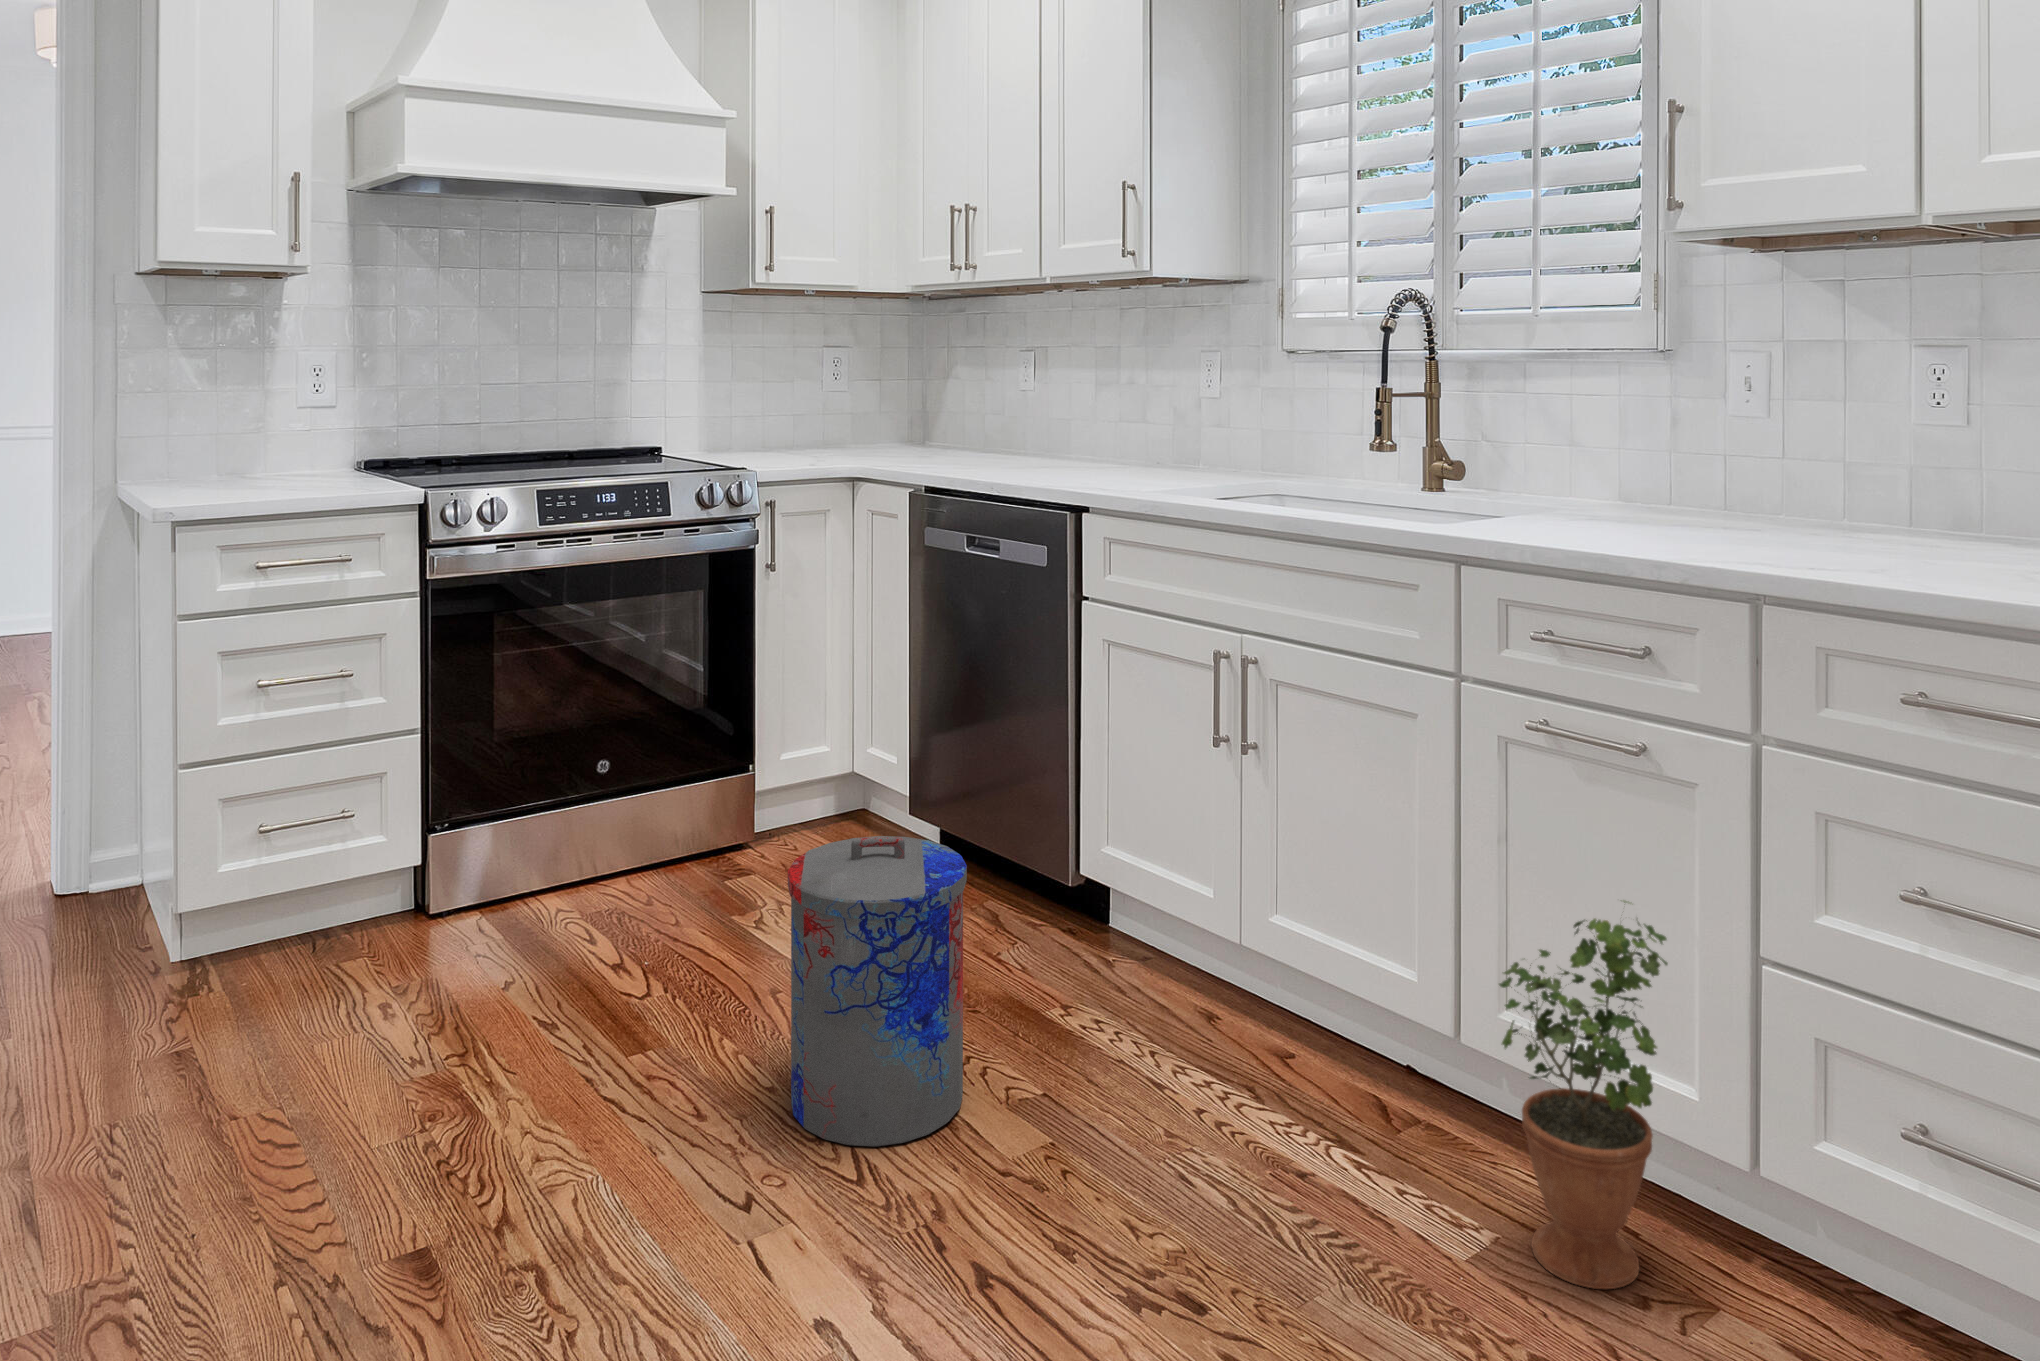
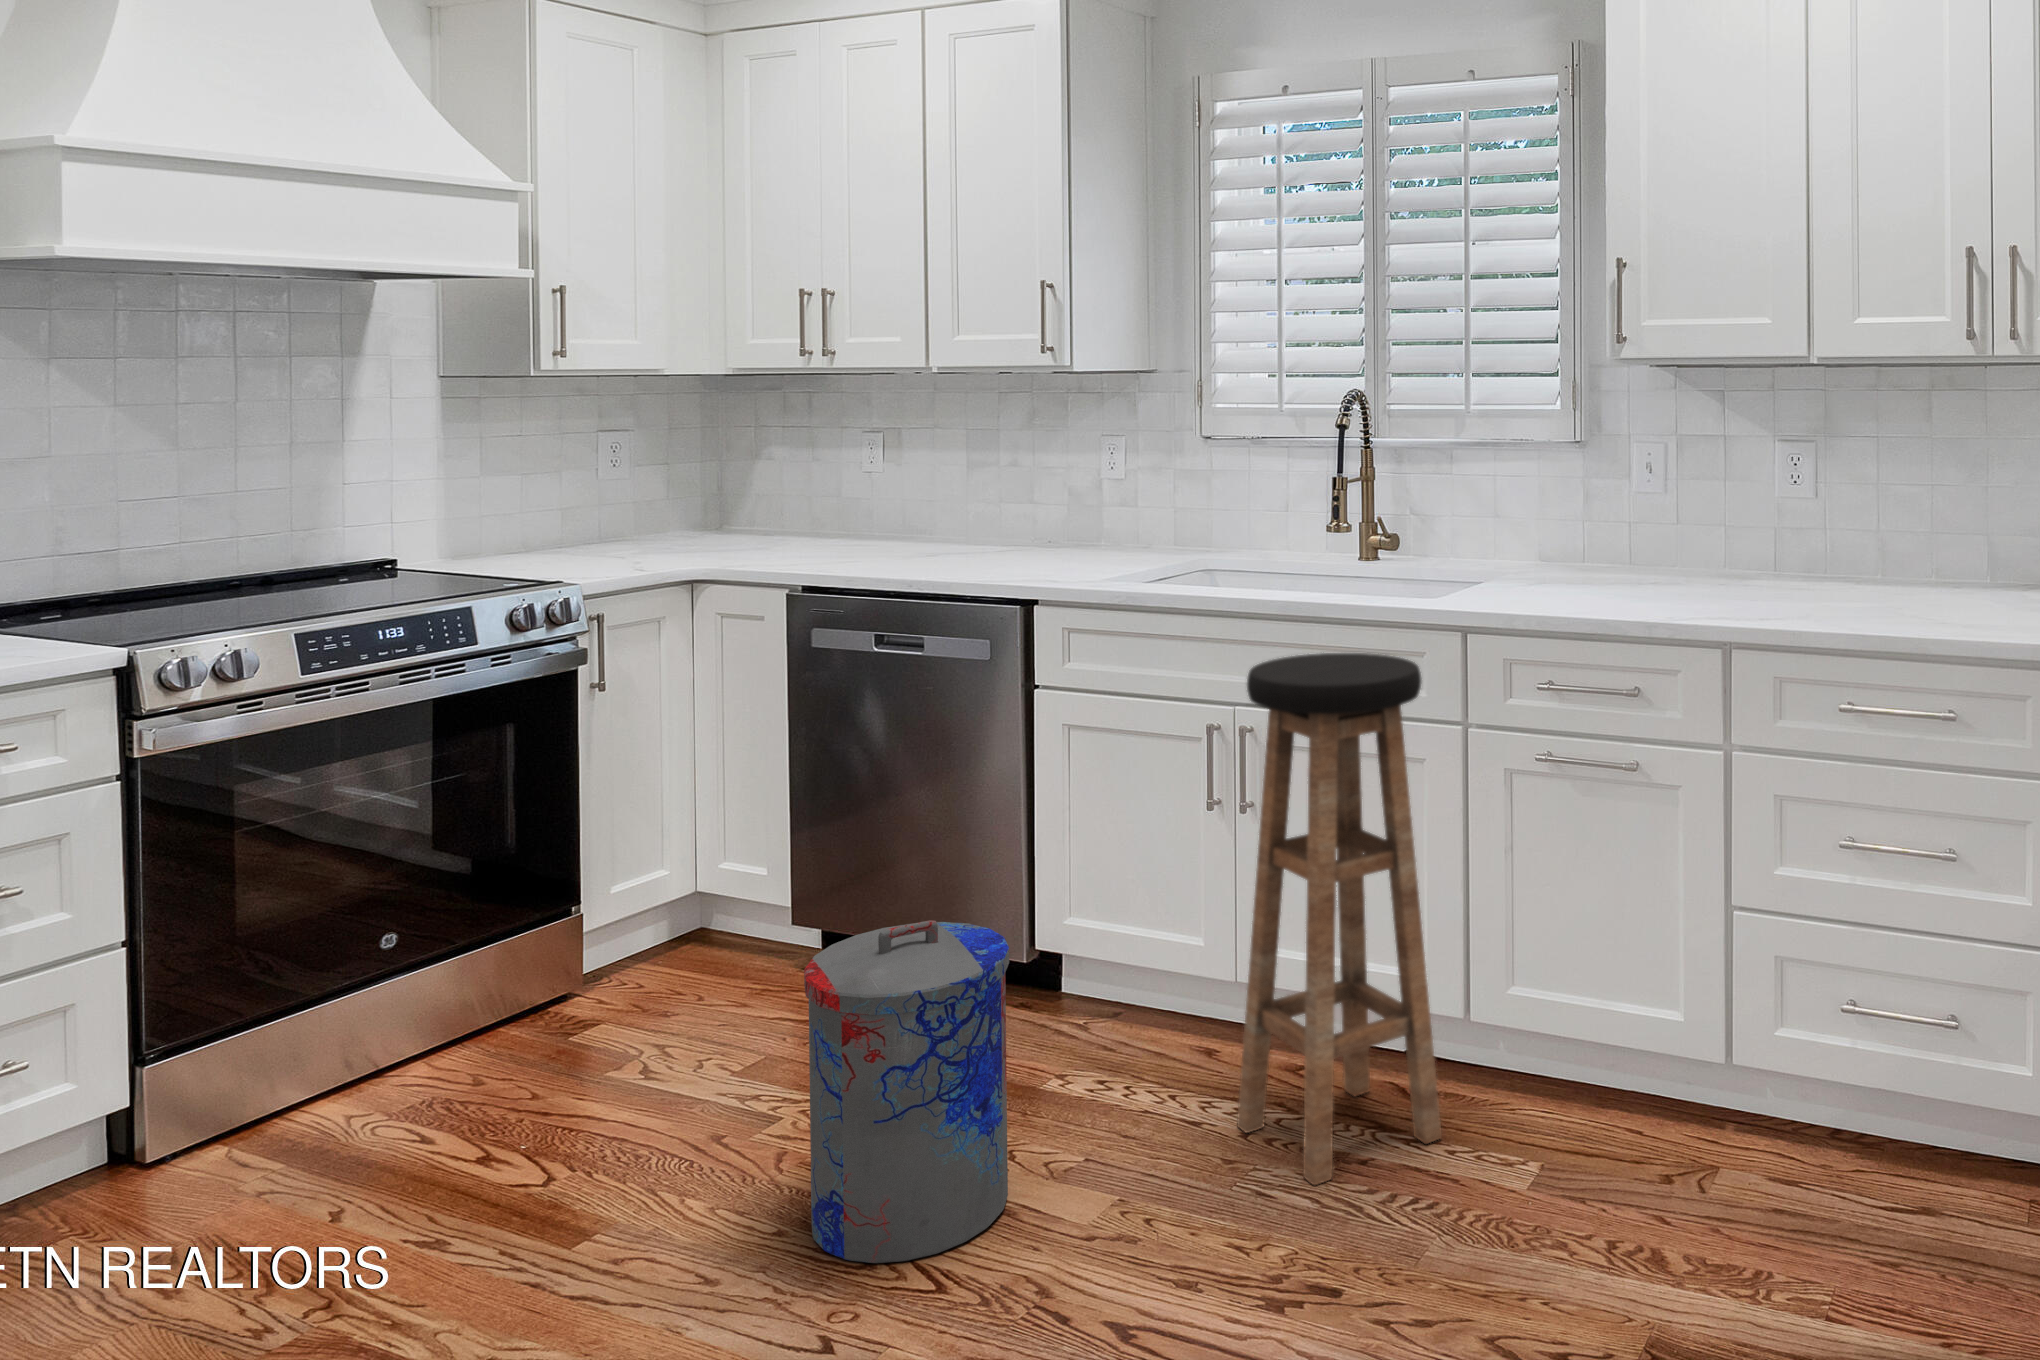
bar stool: none [1197,631,1397,1185] -> present [1237,653,1442,1185]
potted plant: present [1499,901,1668,1289] -> none [1536,848,1670,1182]

